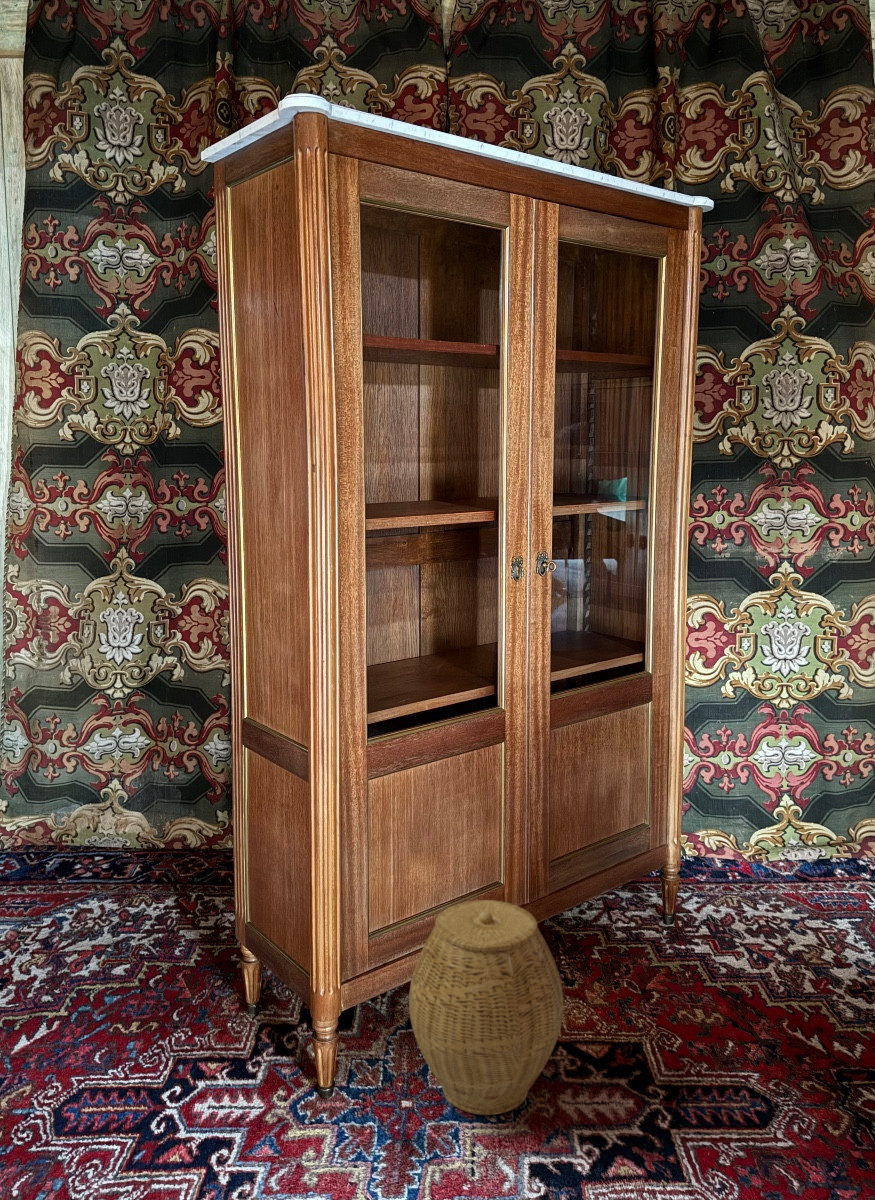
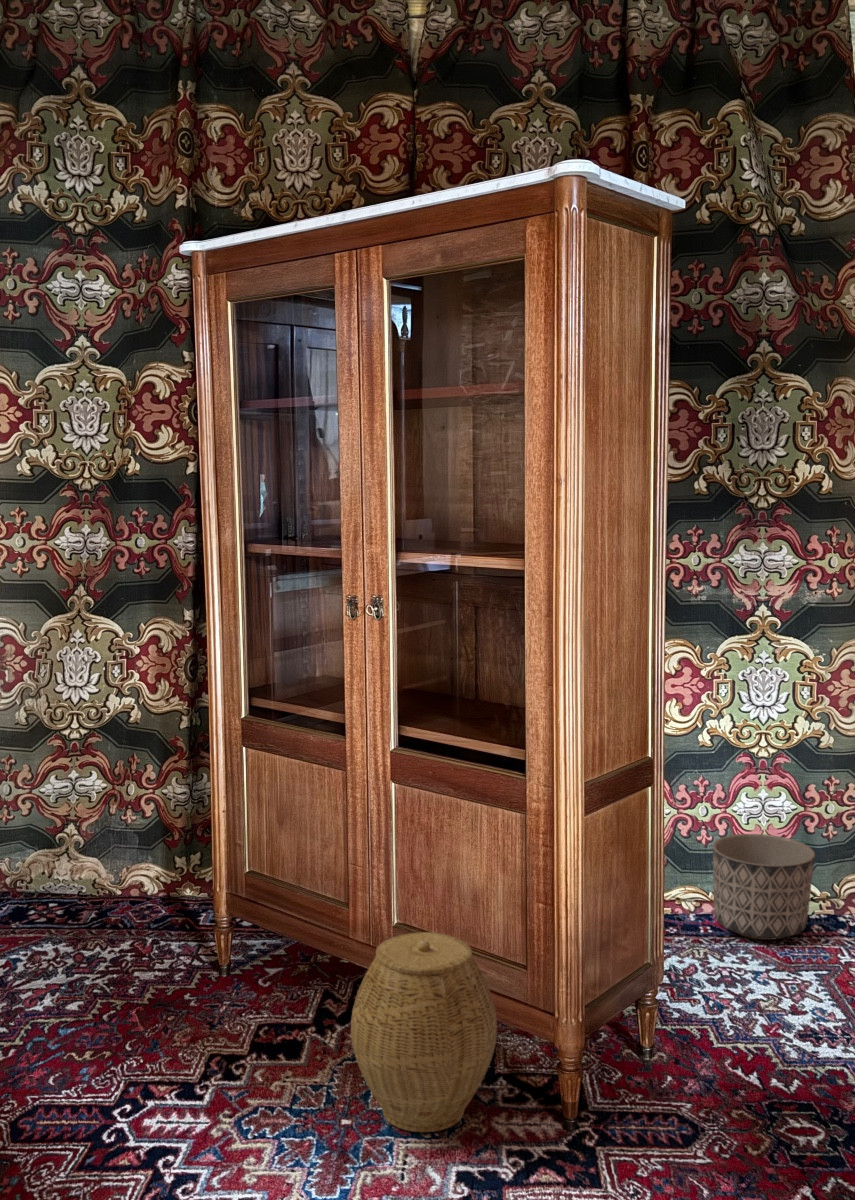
planter: none [739,781,840,884] -> present [713,834,815,940]

